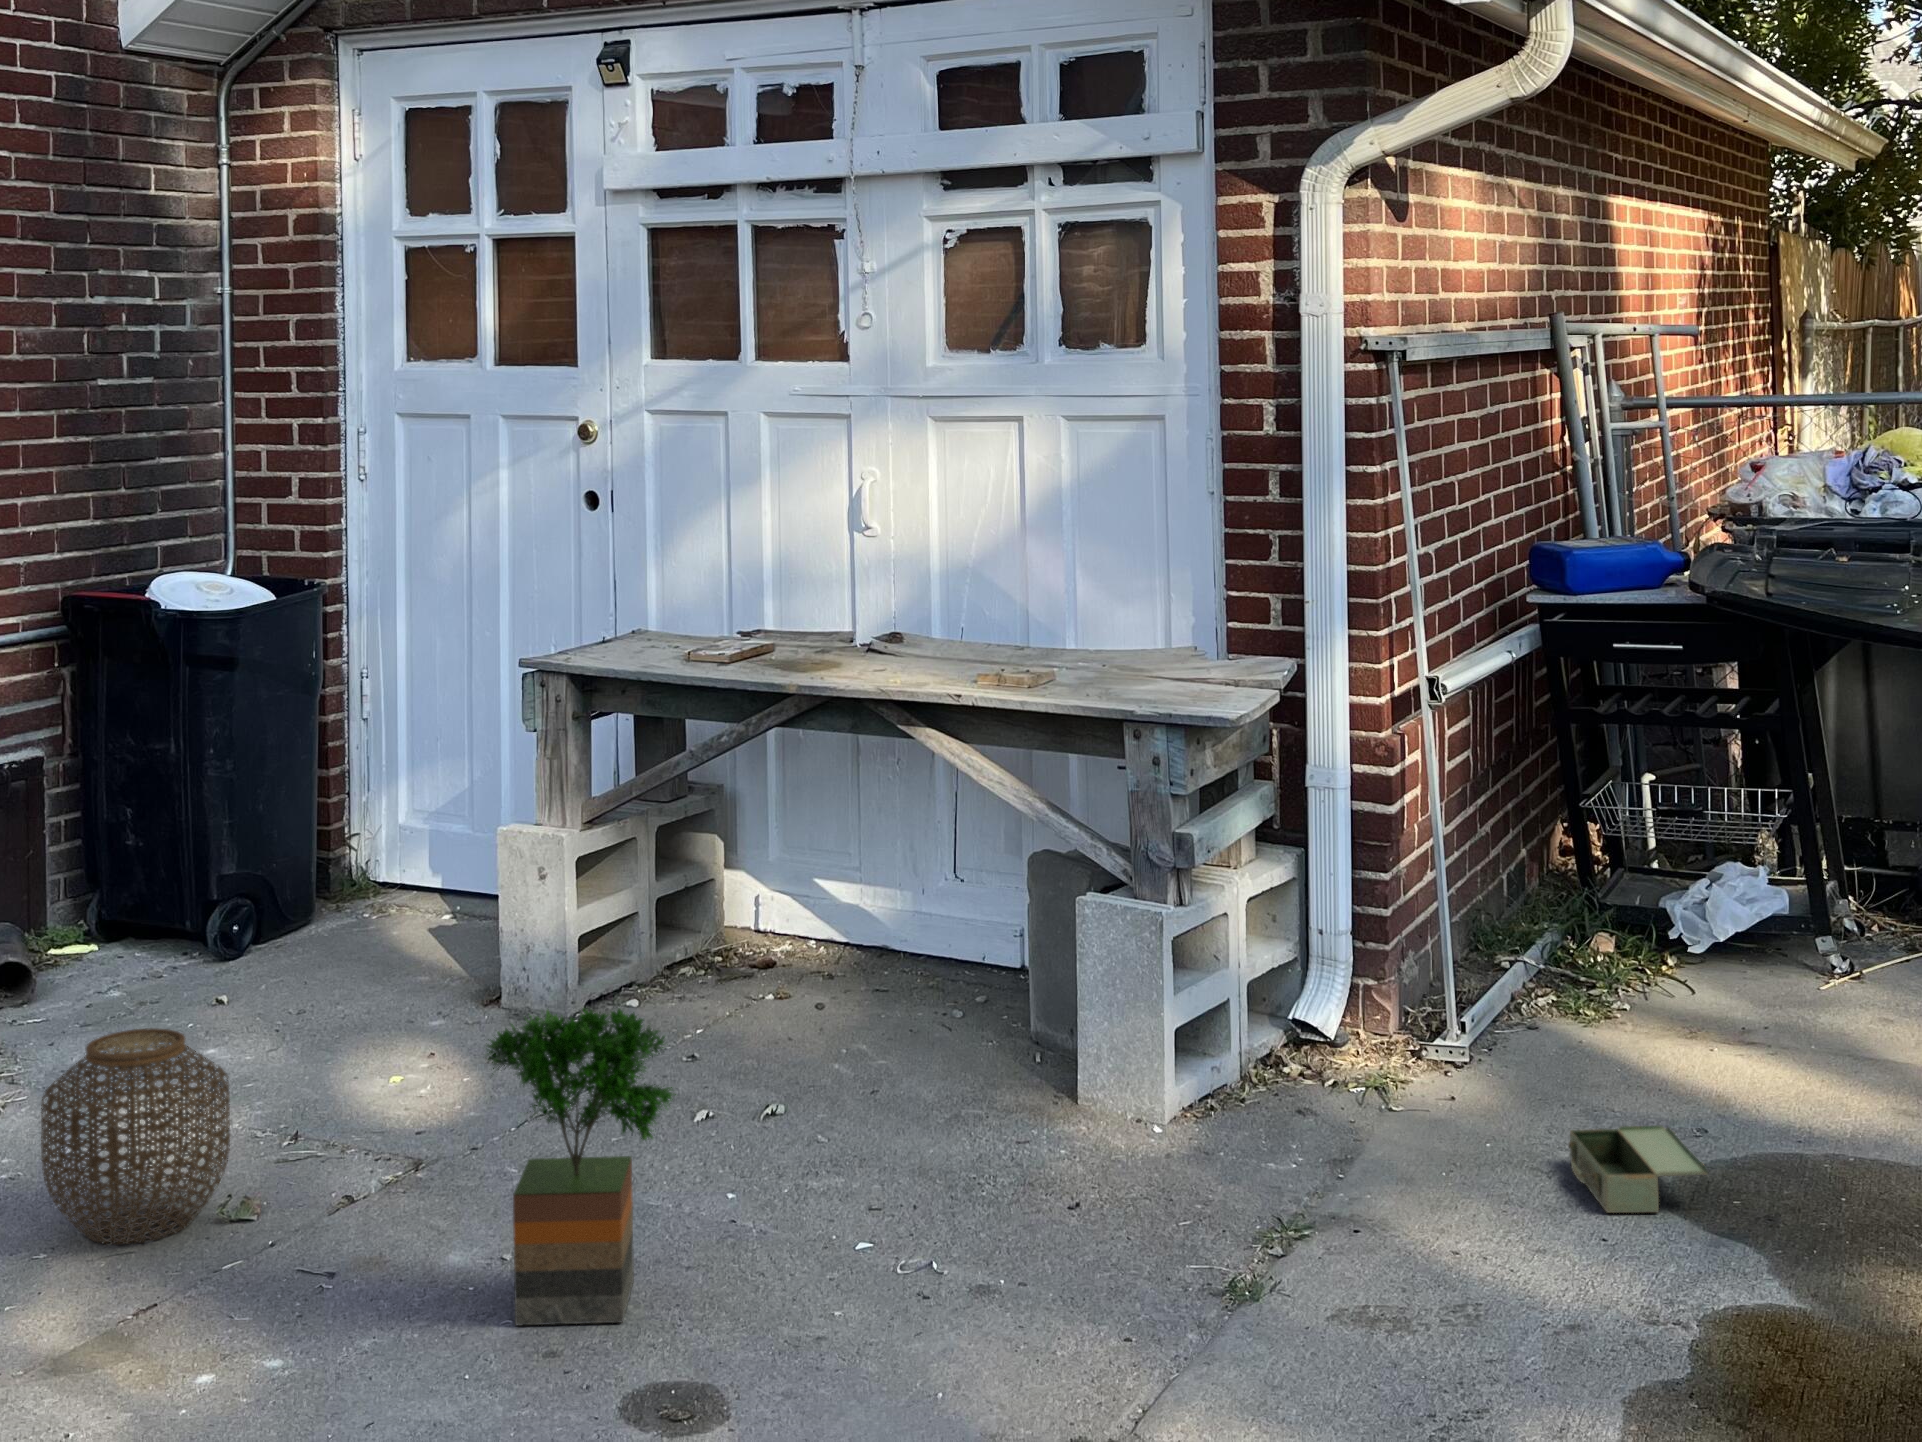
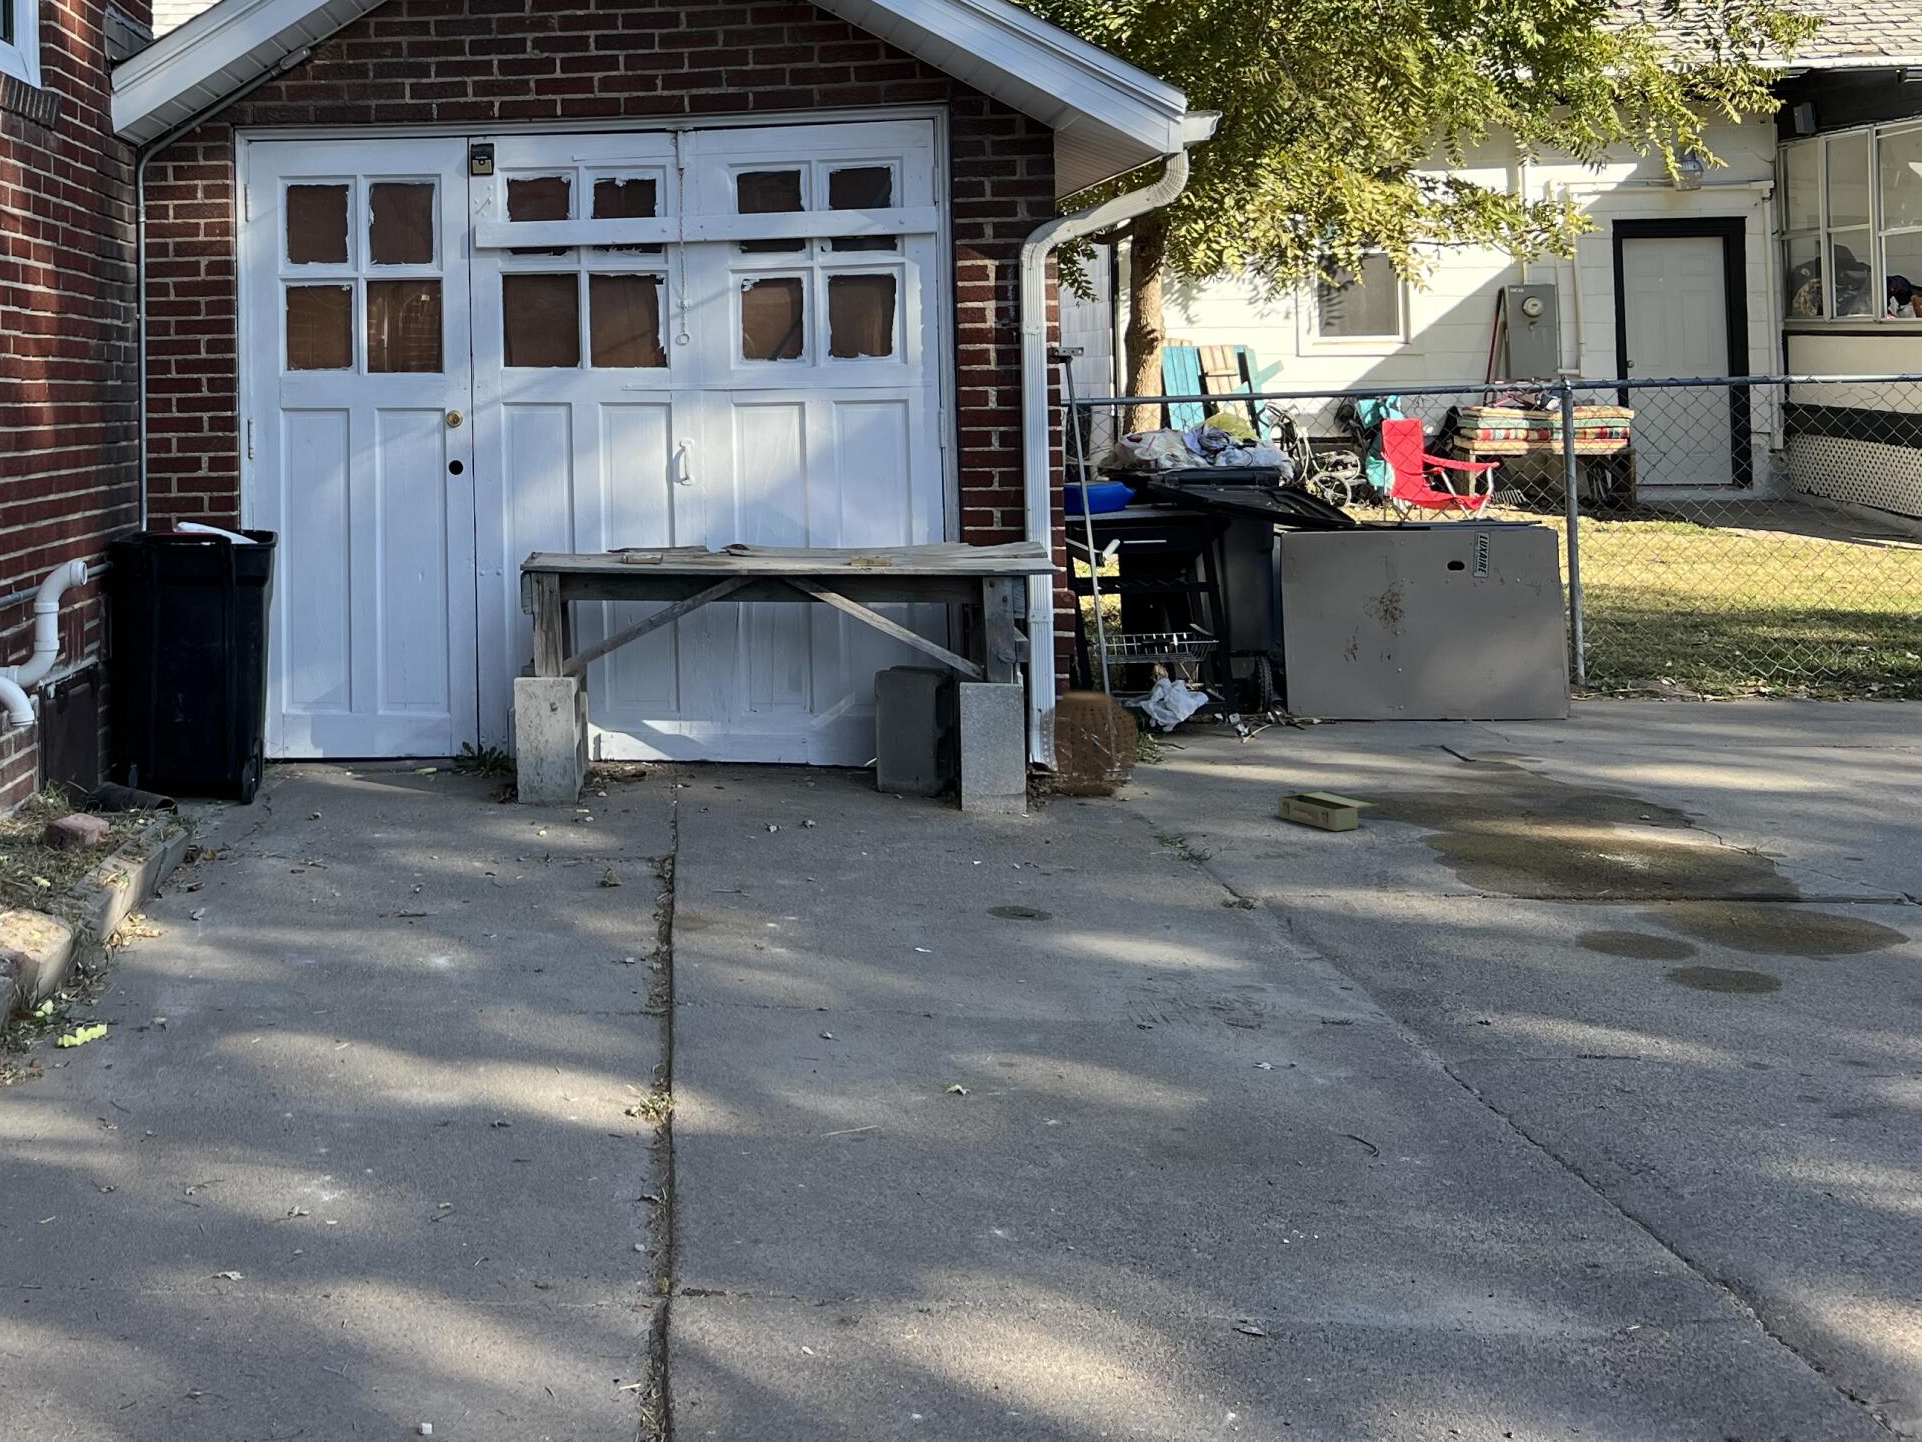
potted tree: present [487,1008,676,1325] -> none [850,742,986,928]
woven basket: present [41,1028,230,1245] -> present [1040,692,1137,795]

